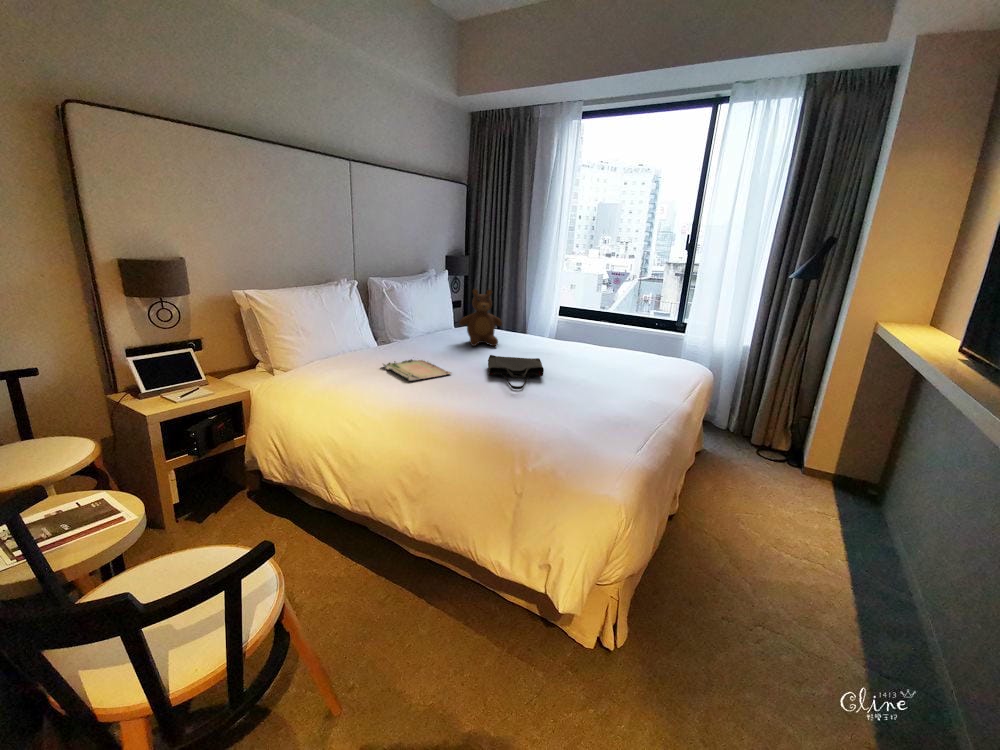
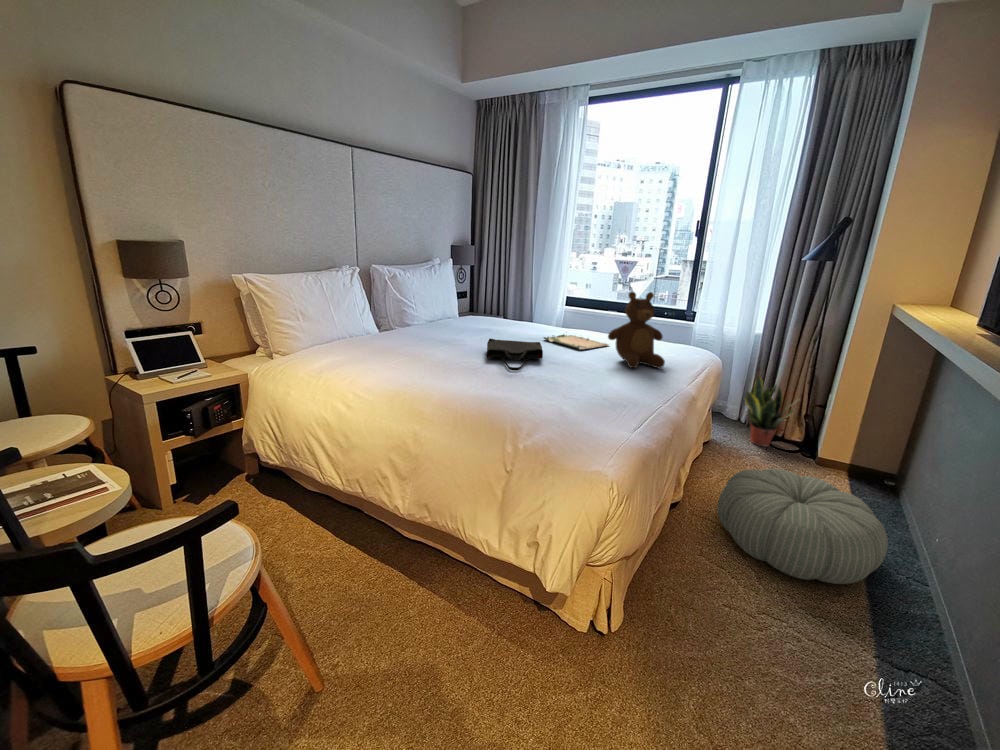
teddy bear: present [459,289,502,346] -> present [608,292,665,368]
tray: present [383,359,451,381] -> present [544,334,608,350]
potted plant: none [735,386,788,456] -> present [745,374,793,446]
pouf: none [713,482,872,595] -> present [718,468,888,584]

